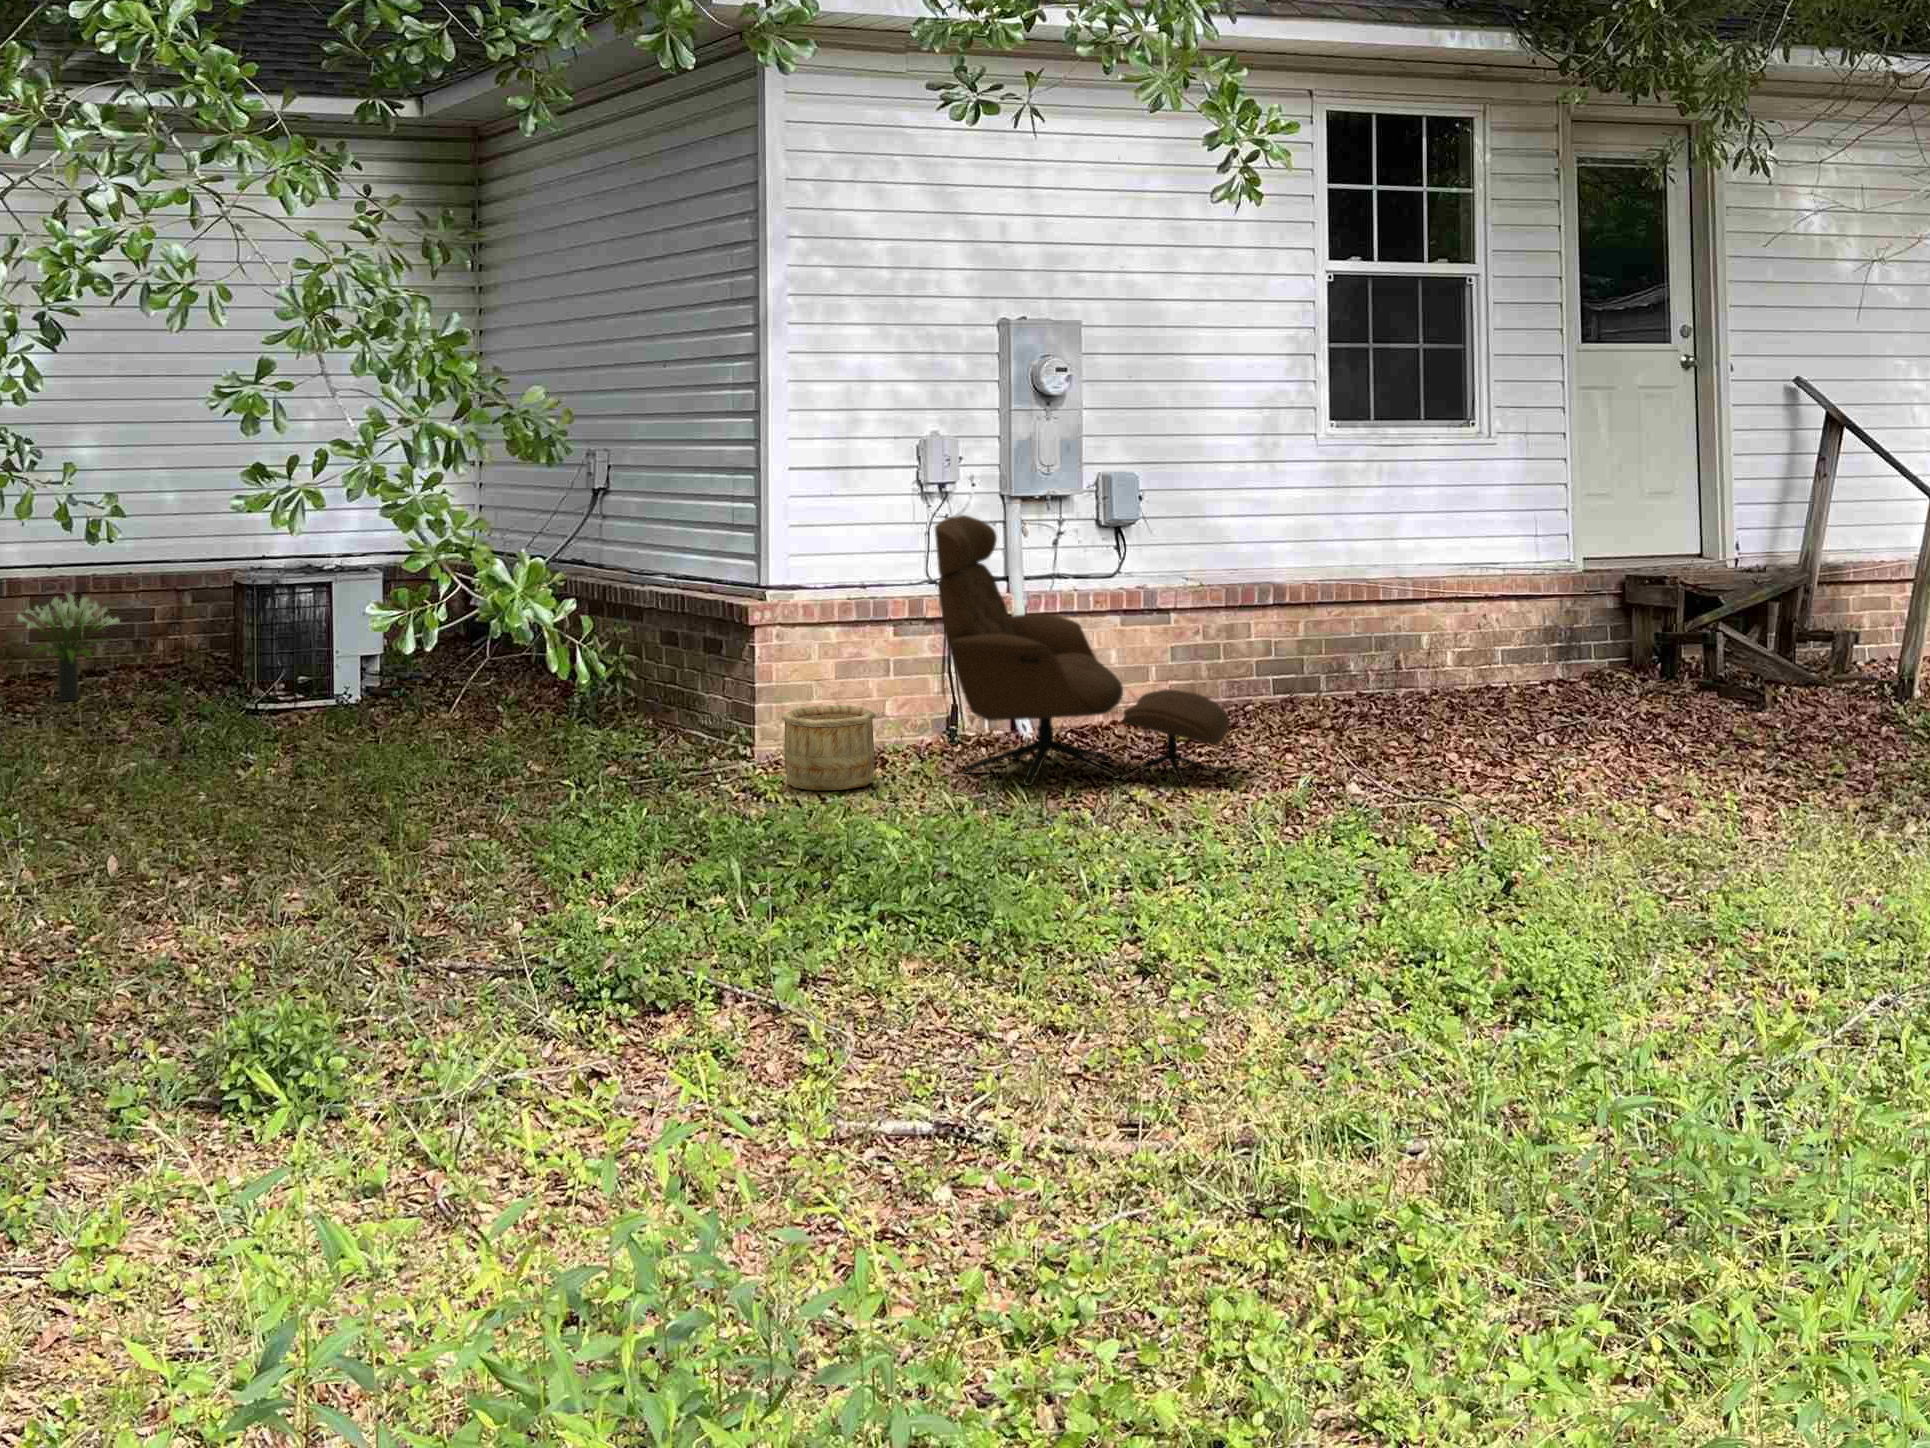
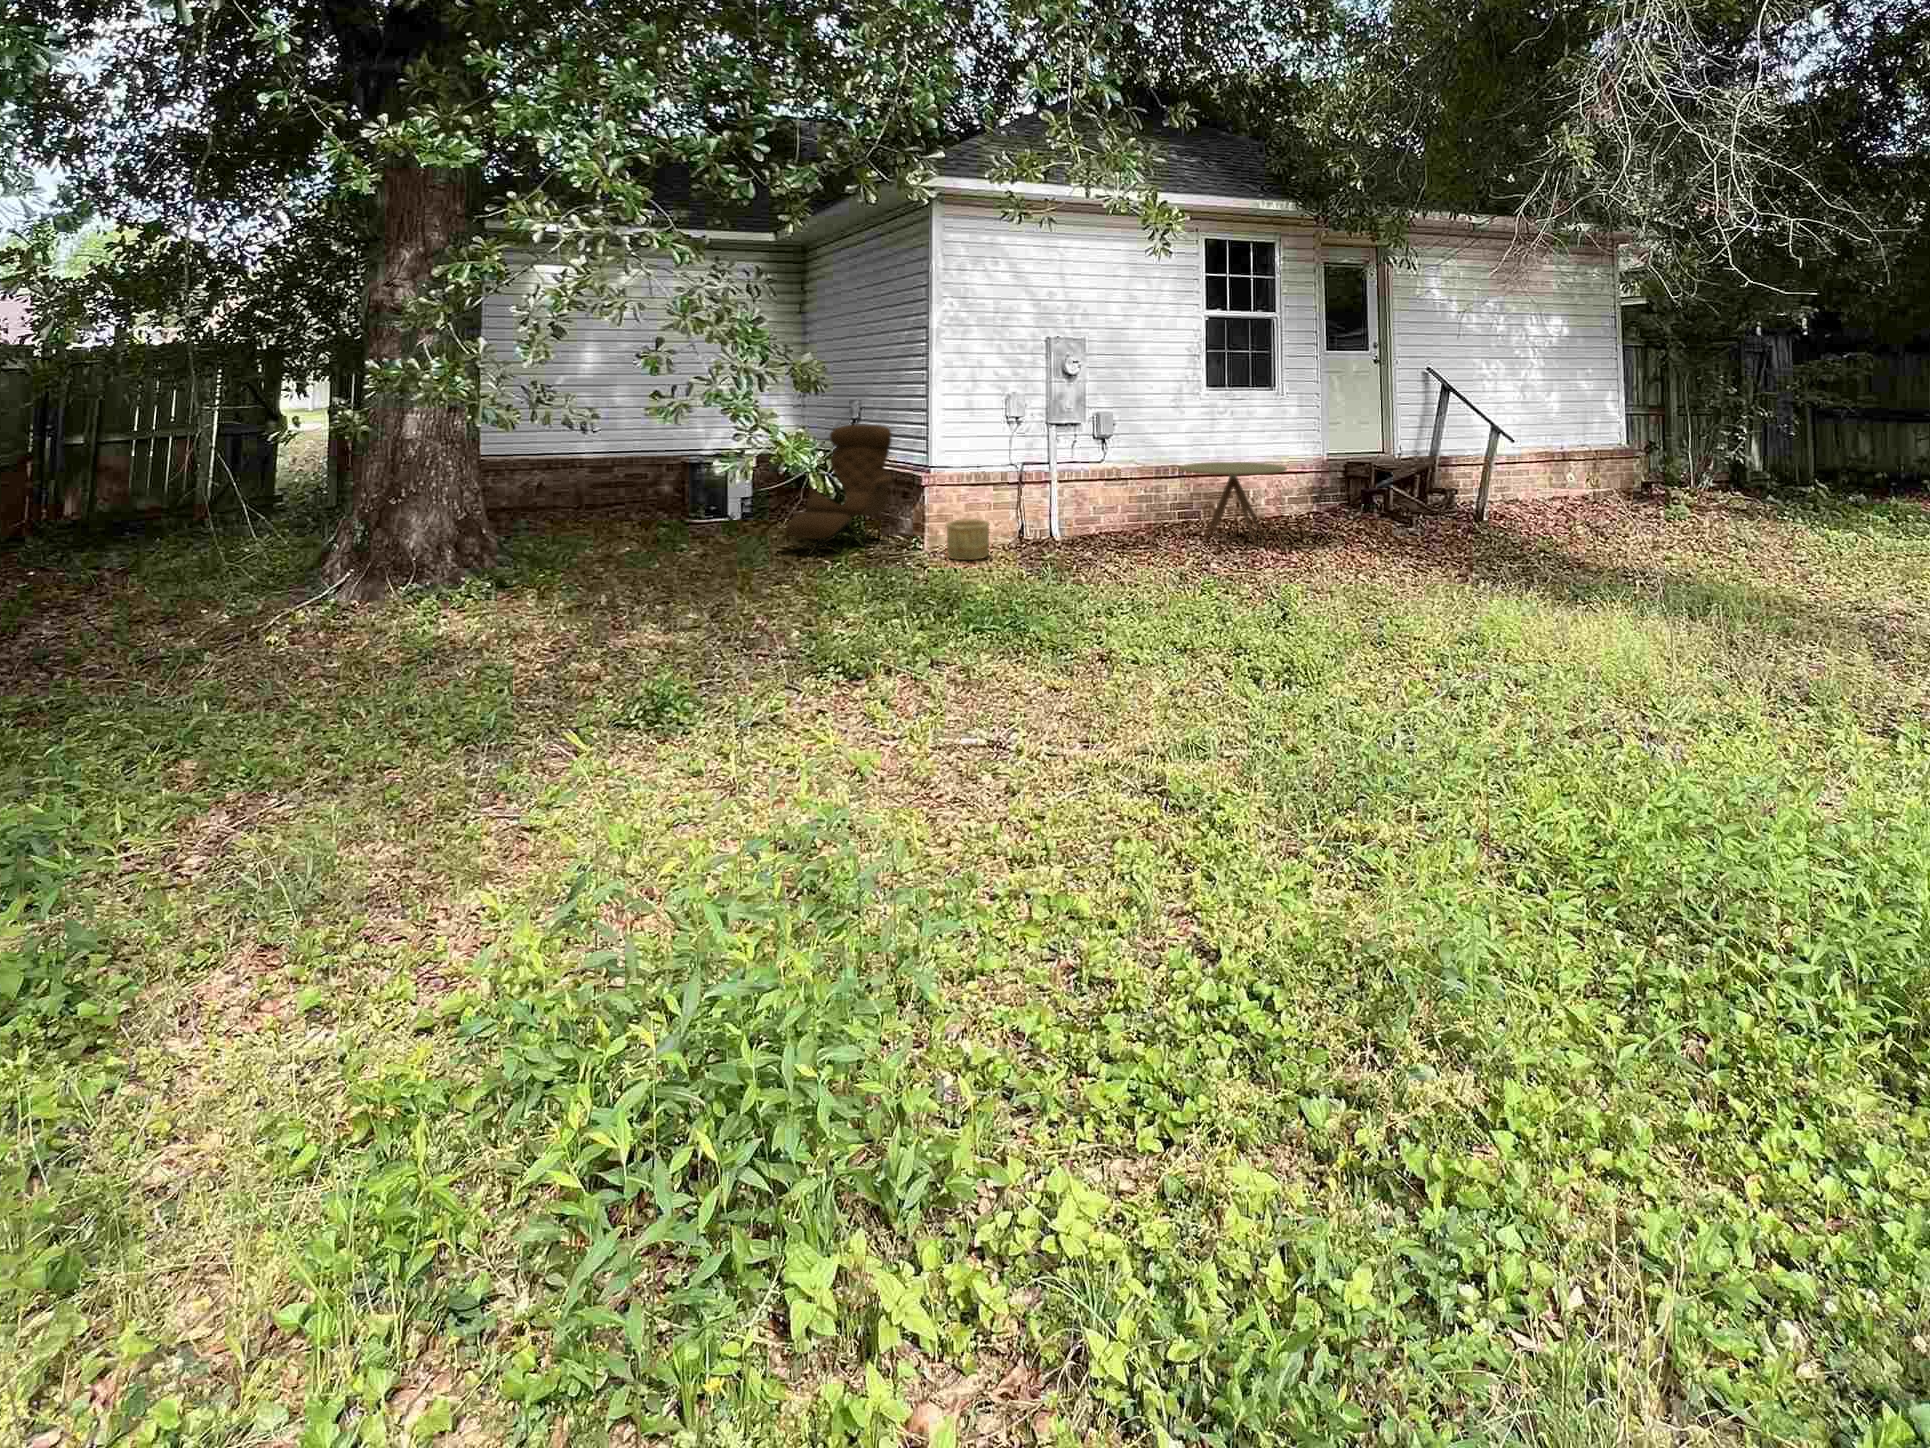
lounge chair: present [935,515,1230,786] -> present [786,424,893,555]
round table: none [1272,581,1499,755] -> present [1180,462,1287,544]
potted plant: present [17,593,120,701] -> none [600,463,648,514]

